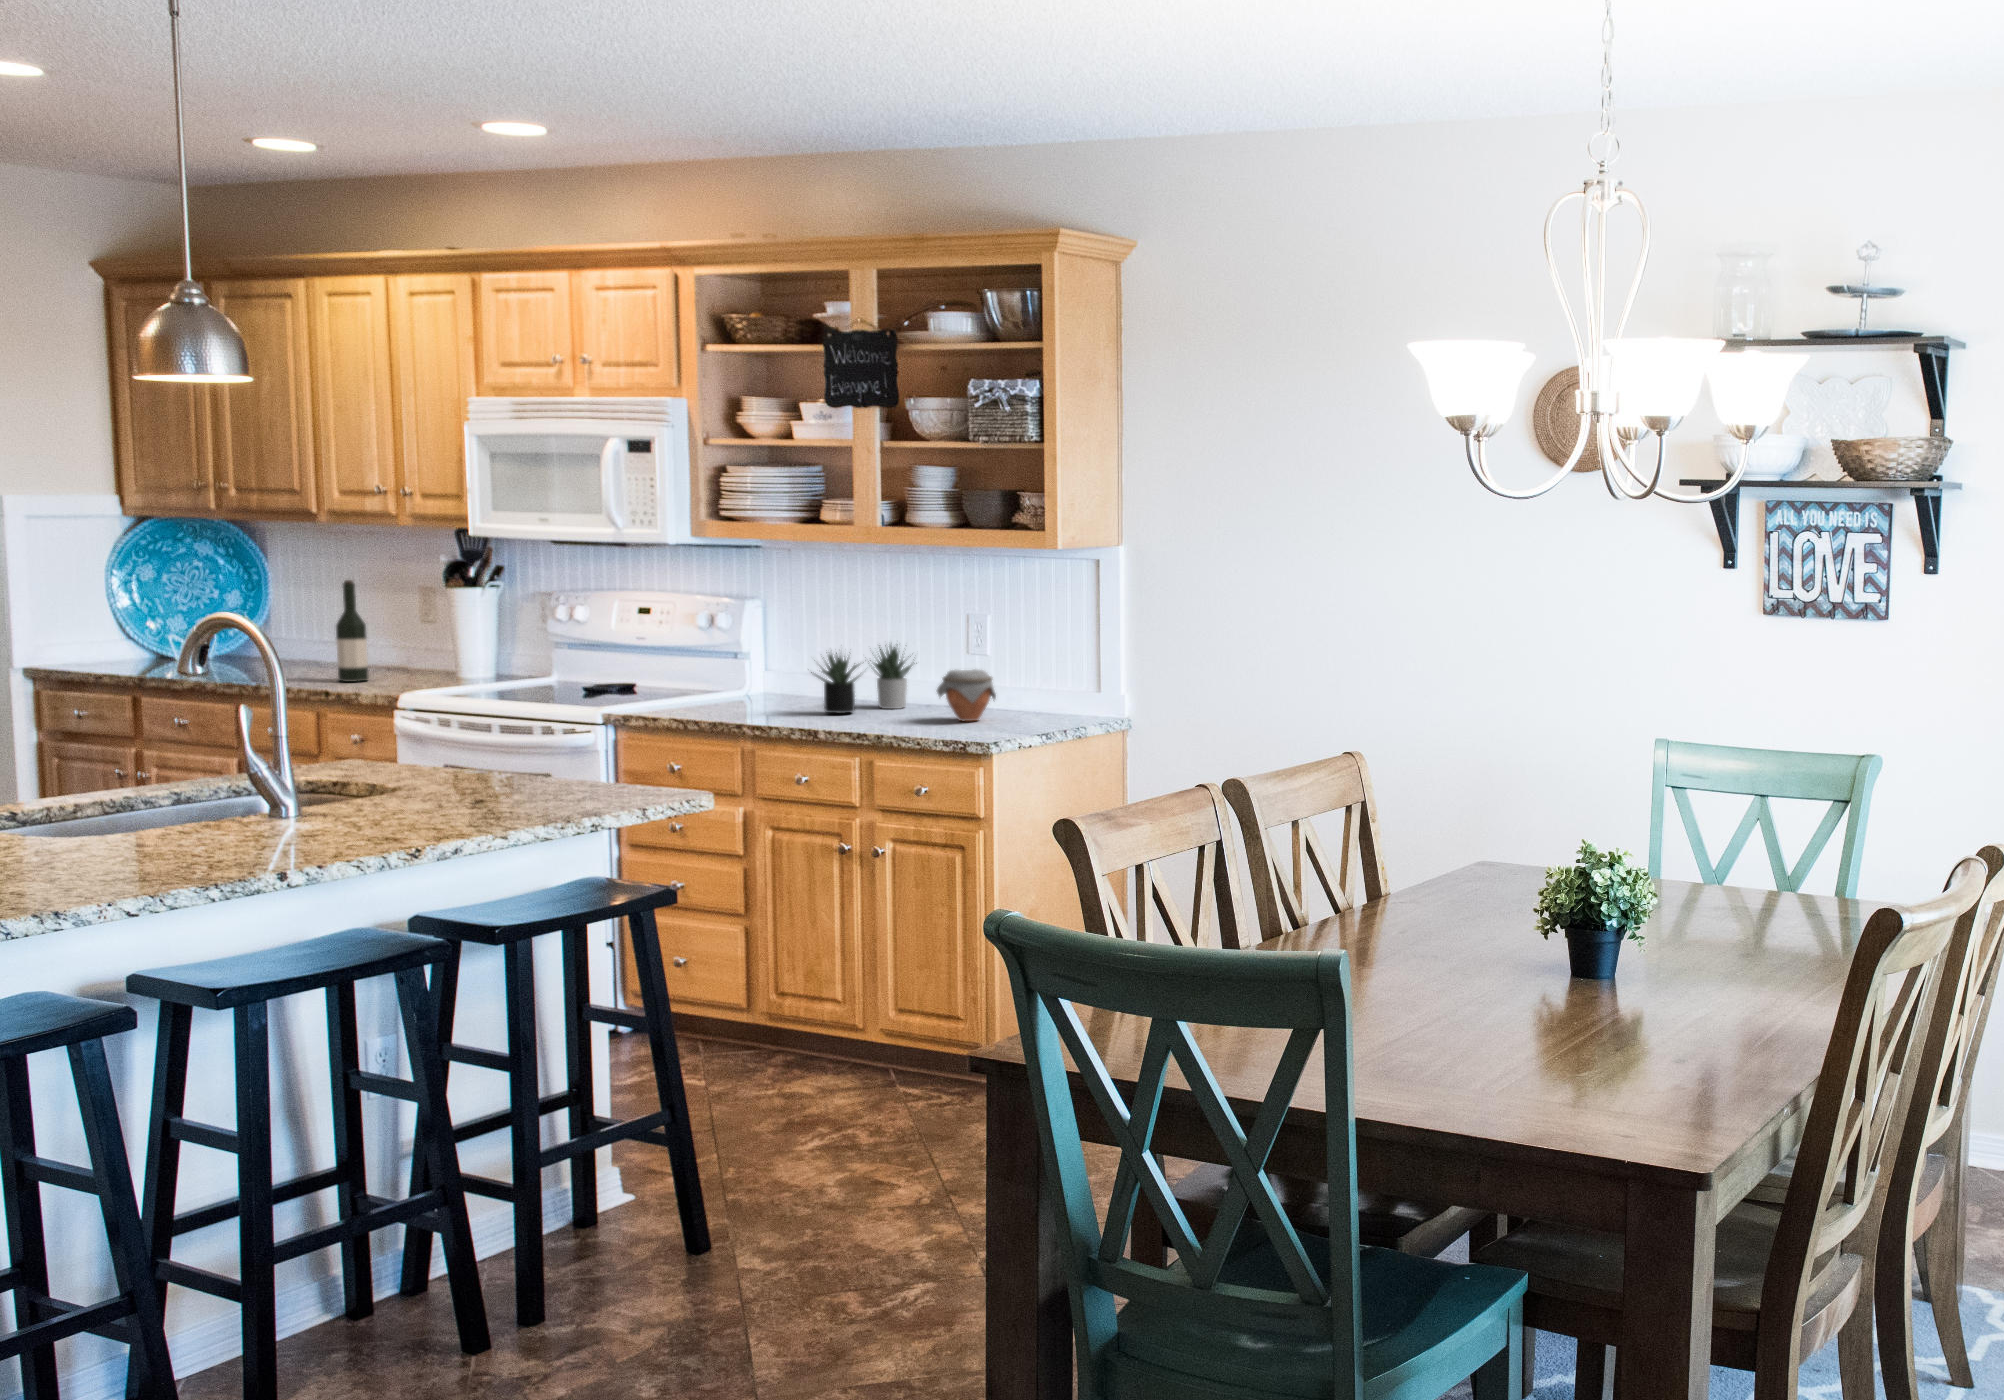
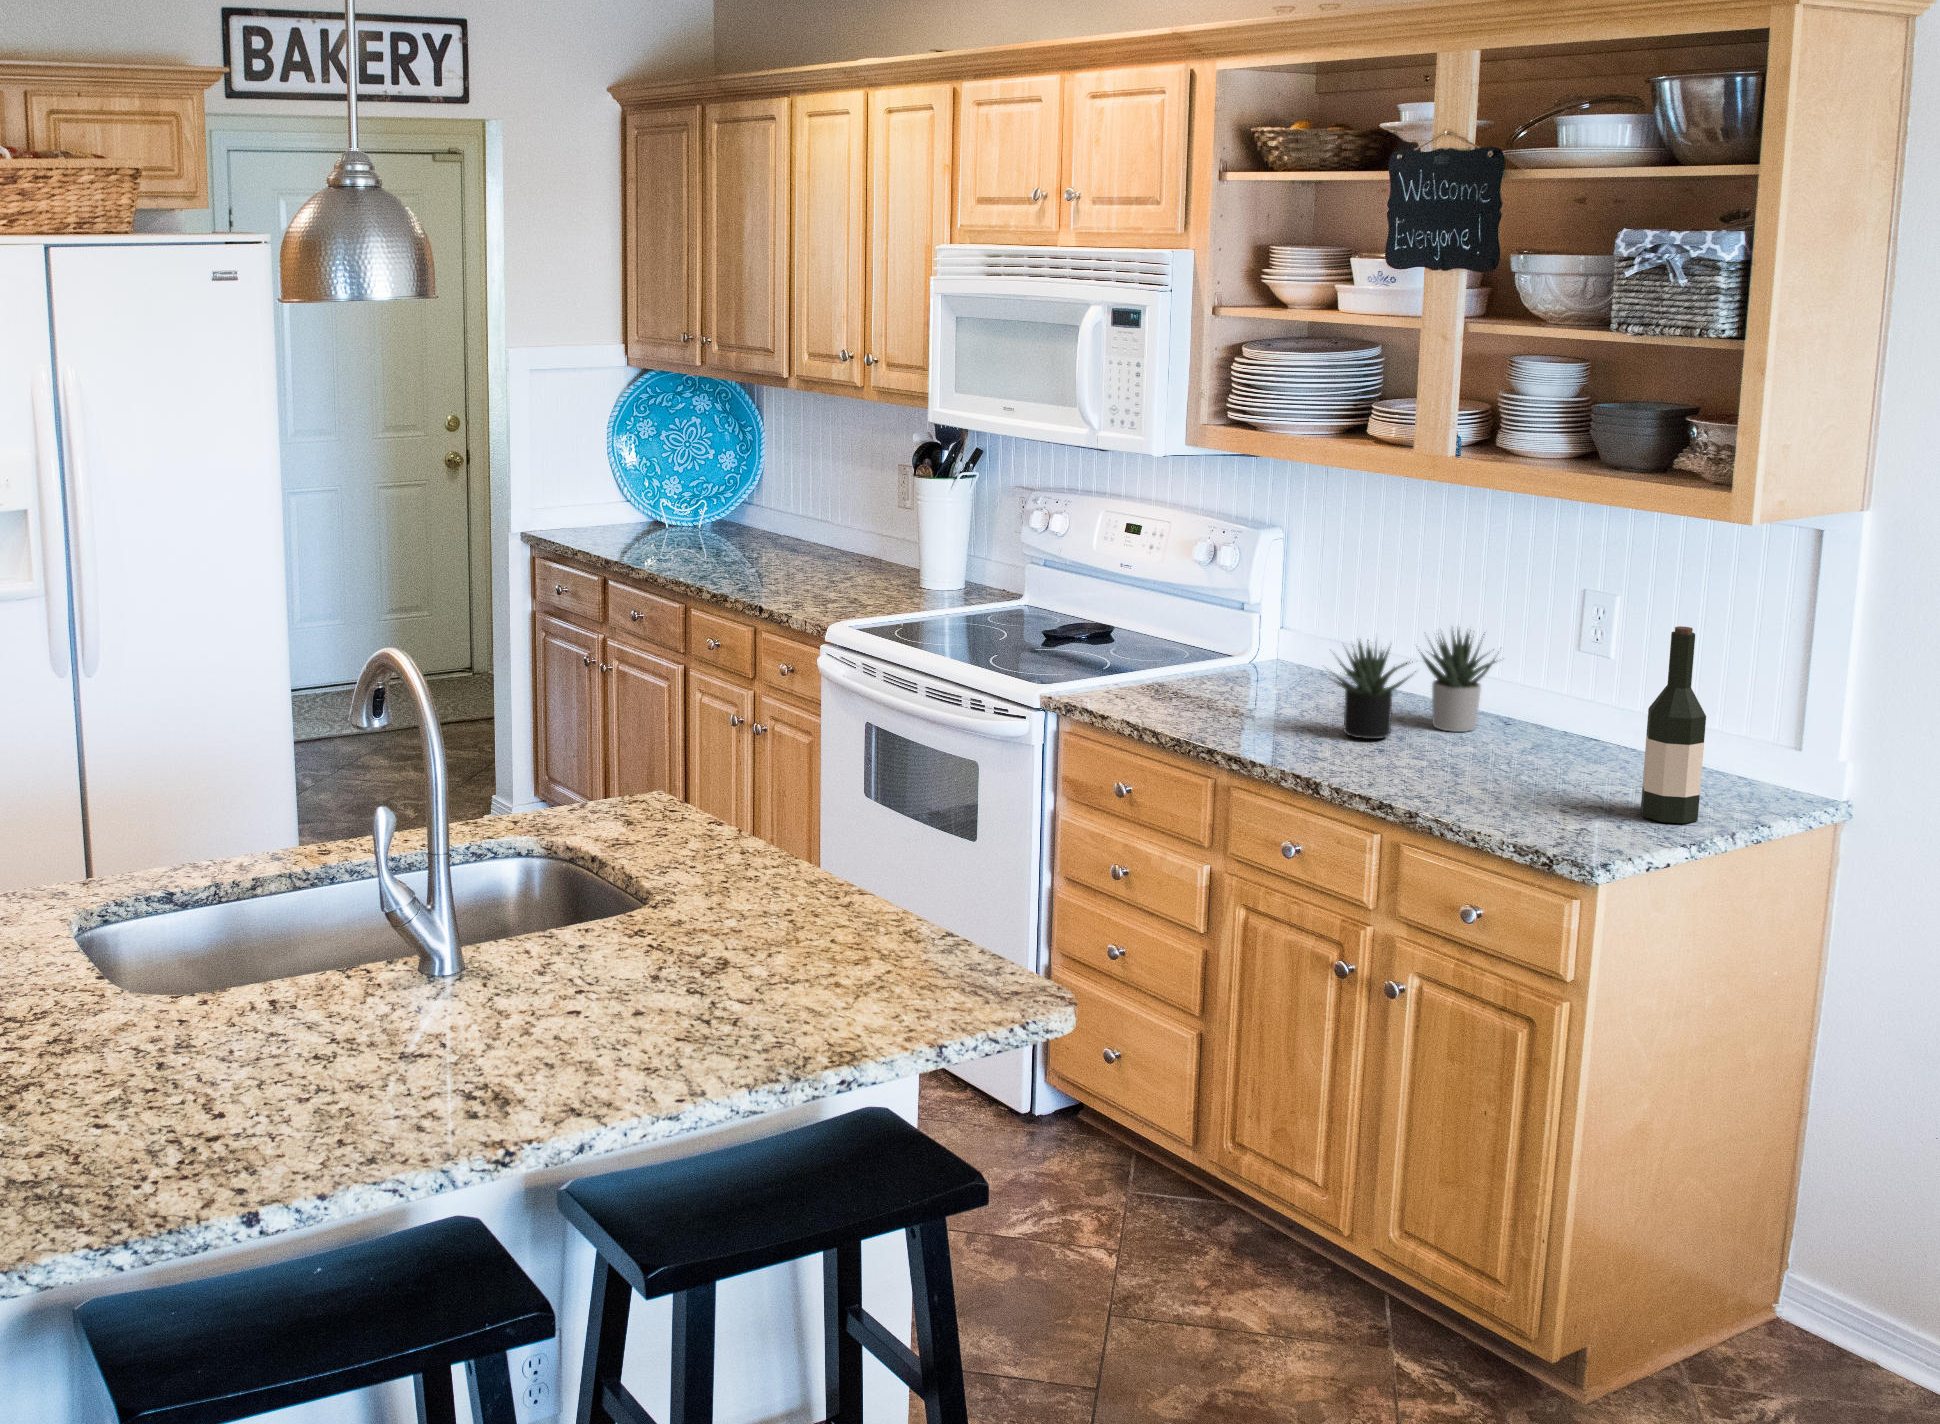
wine bottle: present [336,580,369,682] -> present [1641,626,1706,823]
jar: present [937,670,996,722] -> none [1516,700,1619,788]

